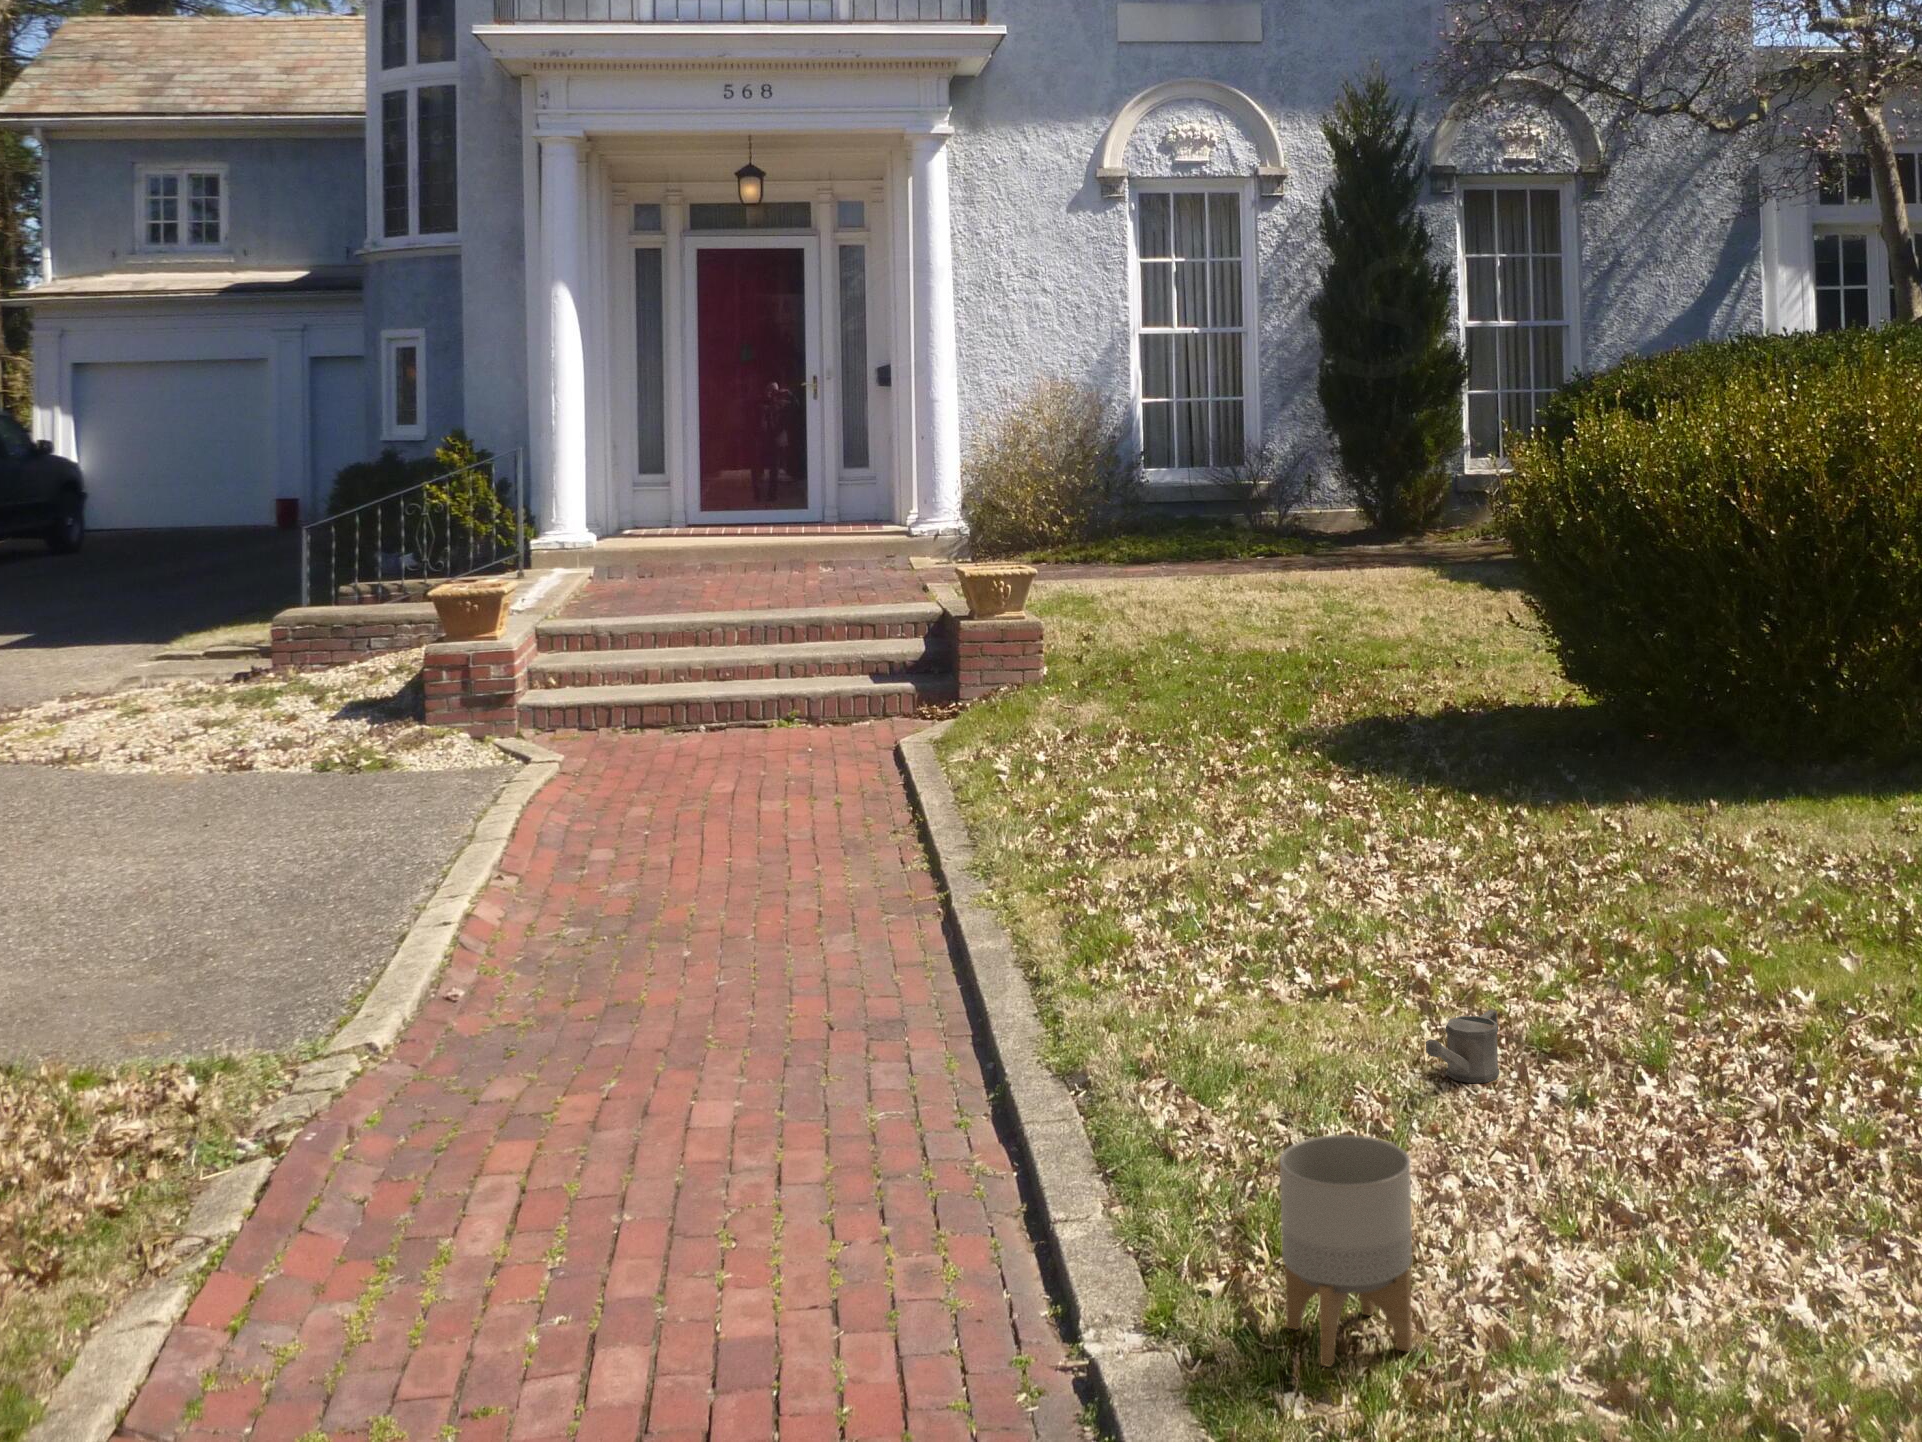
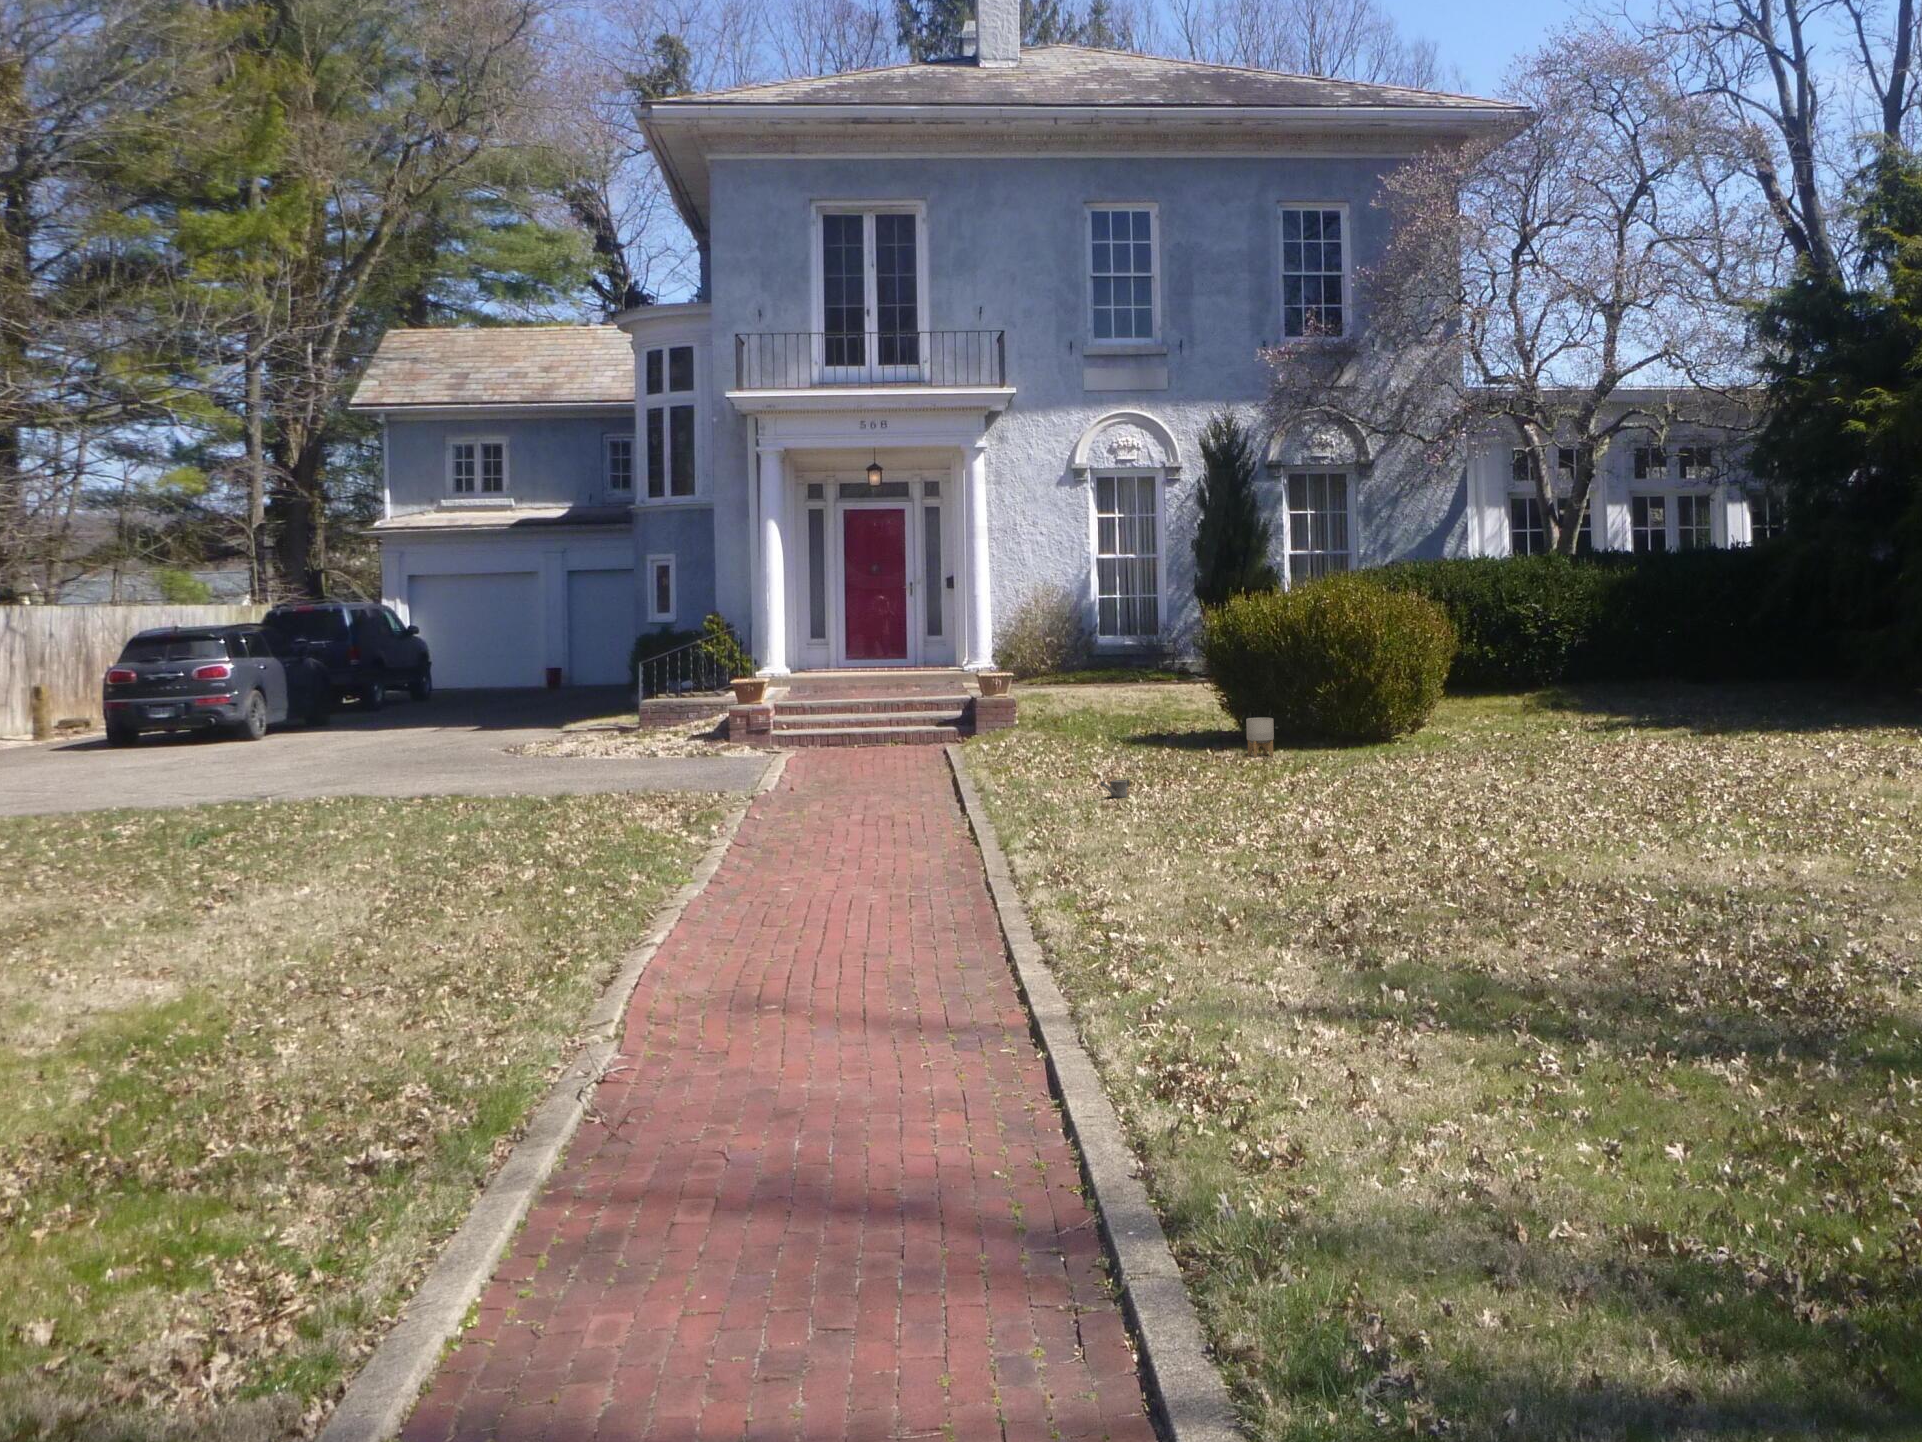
planter: present [1280,1135,1412,1367] -> present [1246,718,1274,758]

